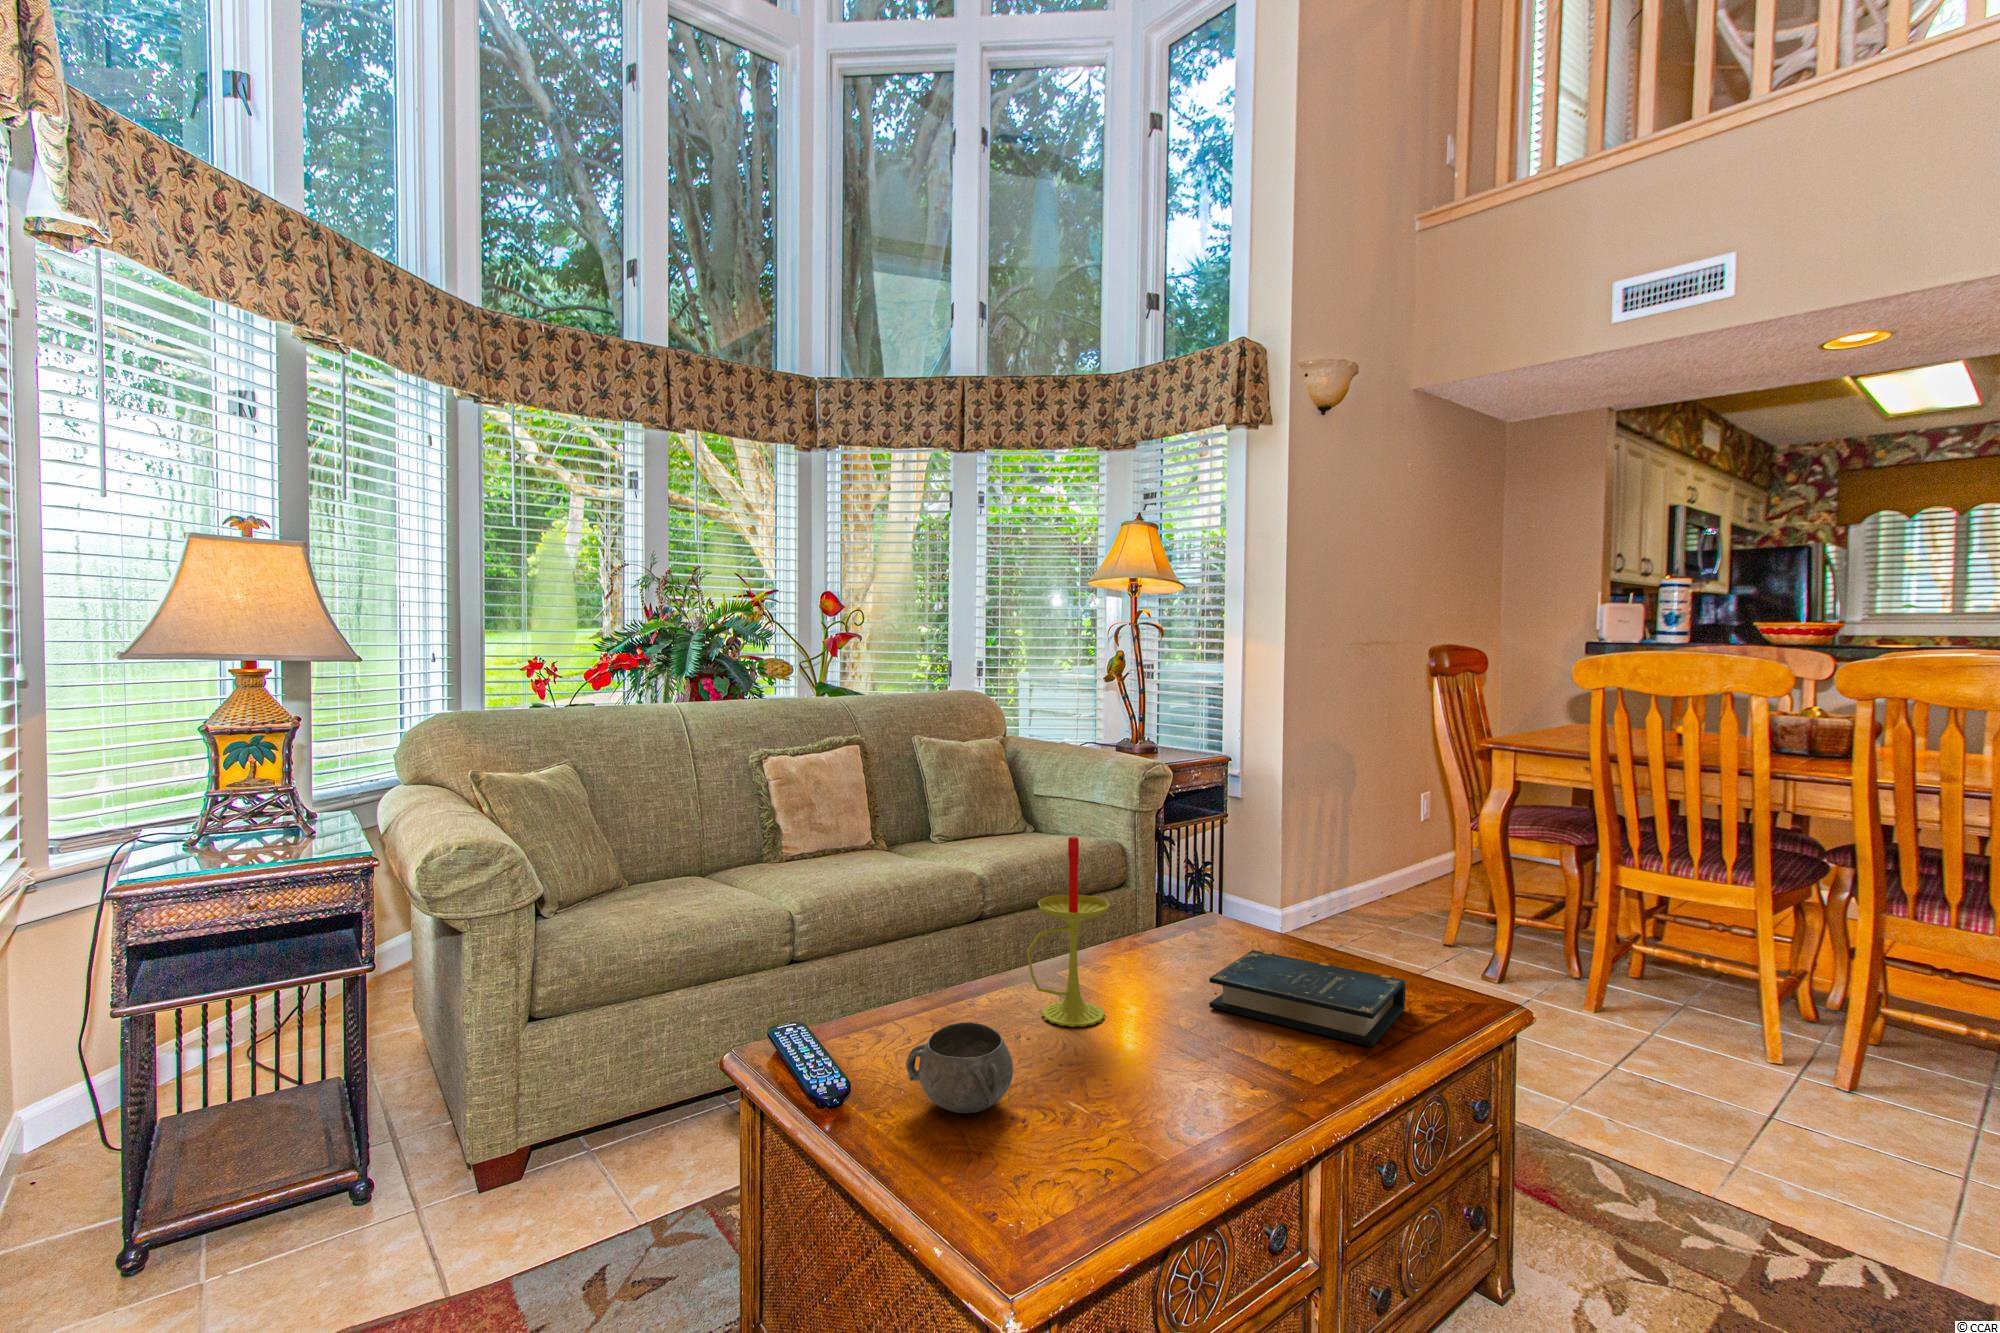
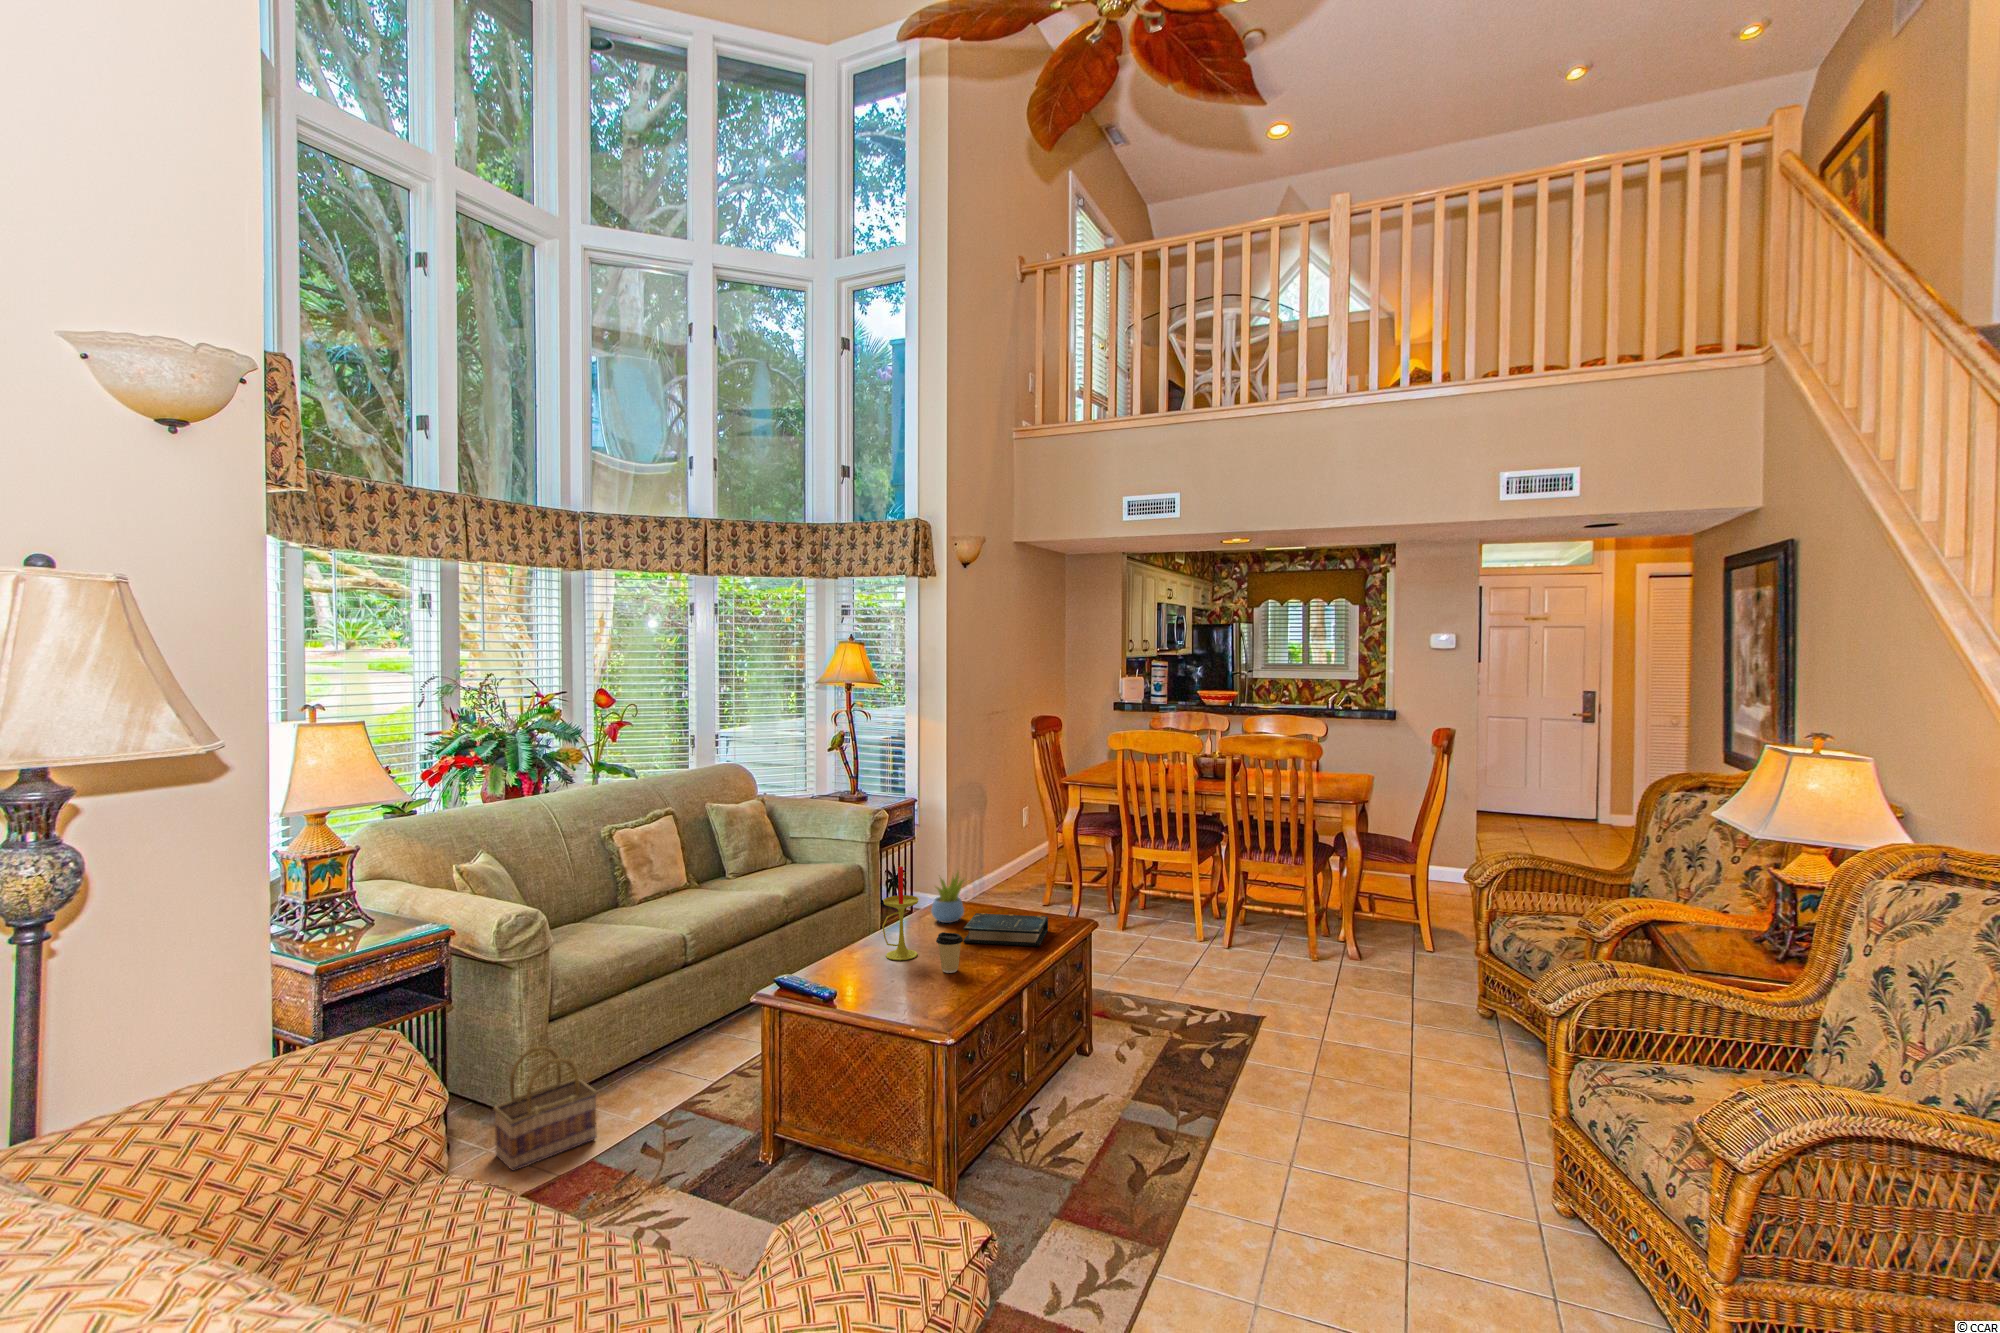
succulent plant: none [1174,858,1239,960] -> present [931,872,964,923]
coffee cup: none [1116,985,1176,1078] -> present [936,932,963,973]
decorative bowl: present [906,1022,1013,1113] -> none [855,958,903,997]
basket: none [392,1065,558,1270] -> present [494,1046,597,1171]

